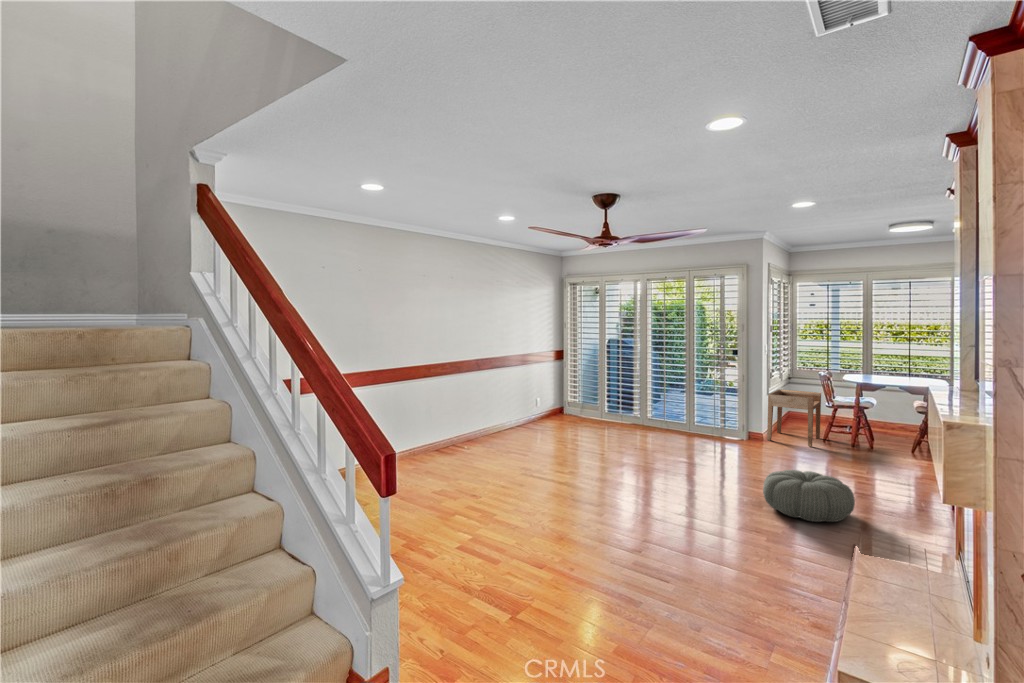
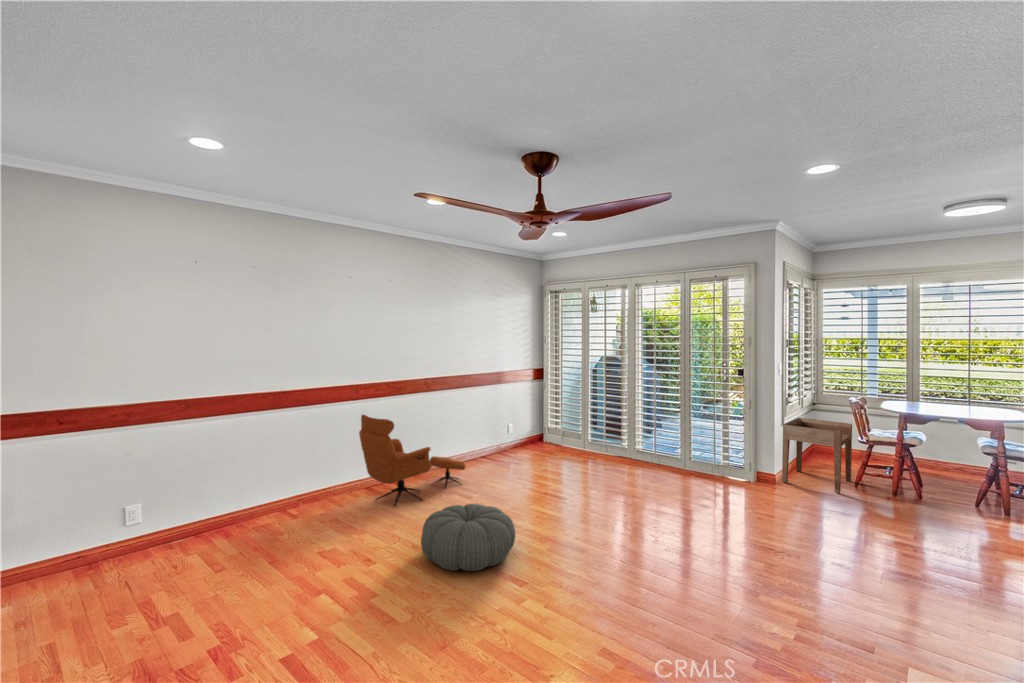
armchair: none [436,390,515,464] -> present [359,415,465,506]
pouf: present [763,470,855,522] -> present [421,504,515,571]

